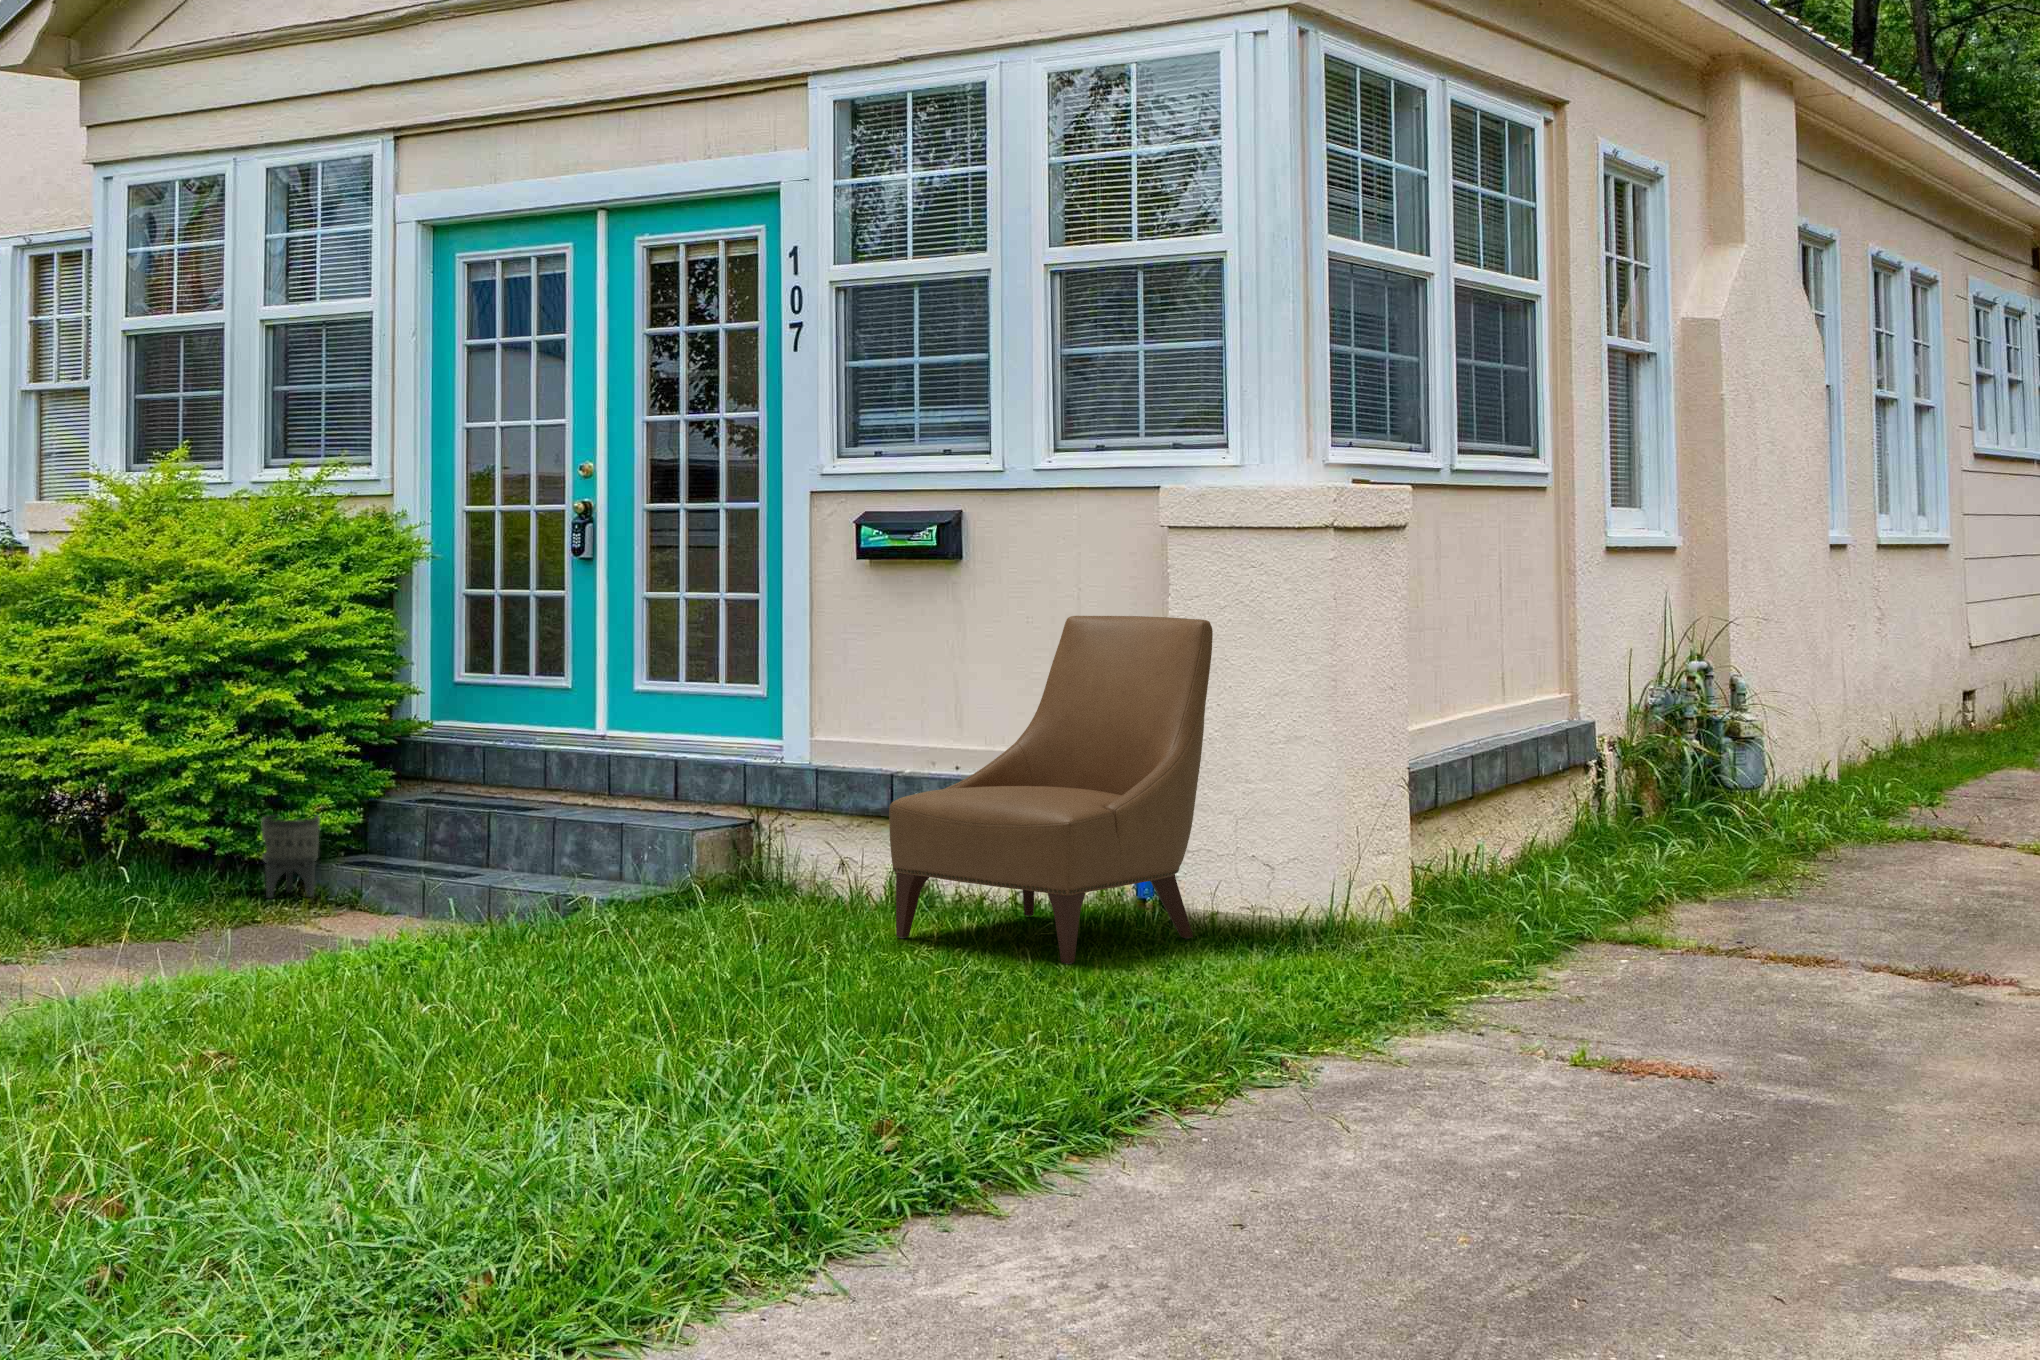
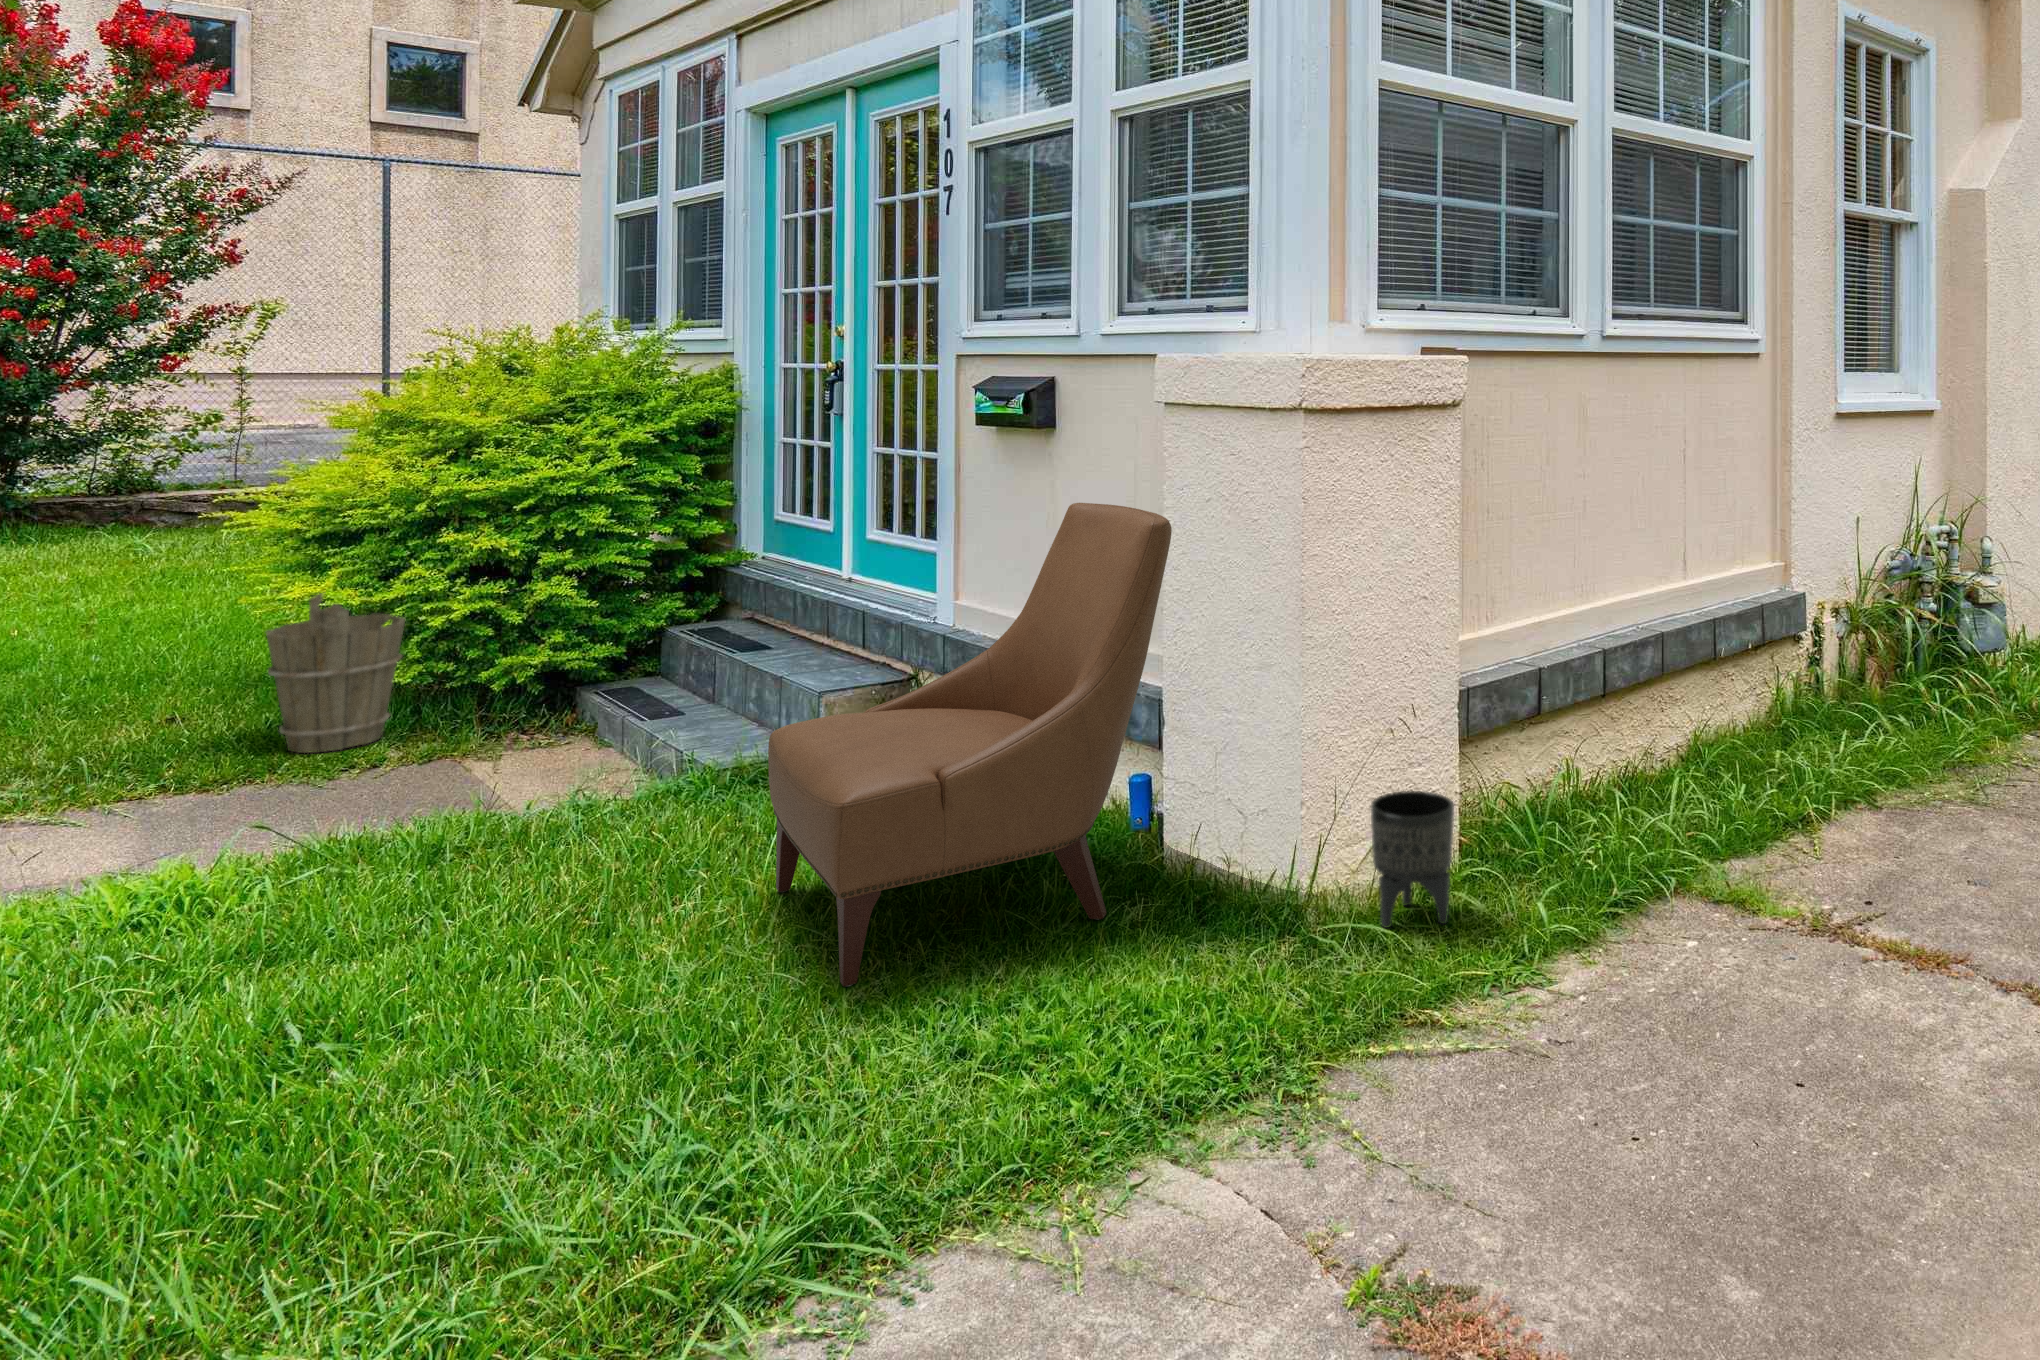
bucket: none [97,748,217,909] -> present [266,593,405,753]
planter: present [261,815,320,898] -> present [1371,791,1454,928]

